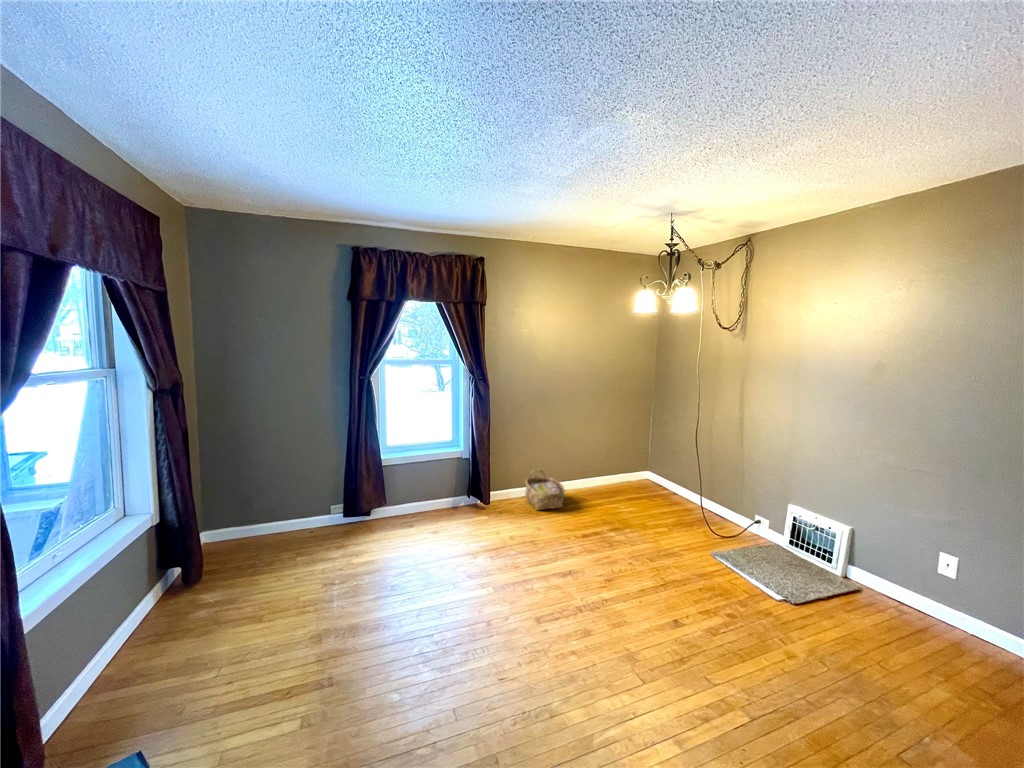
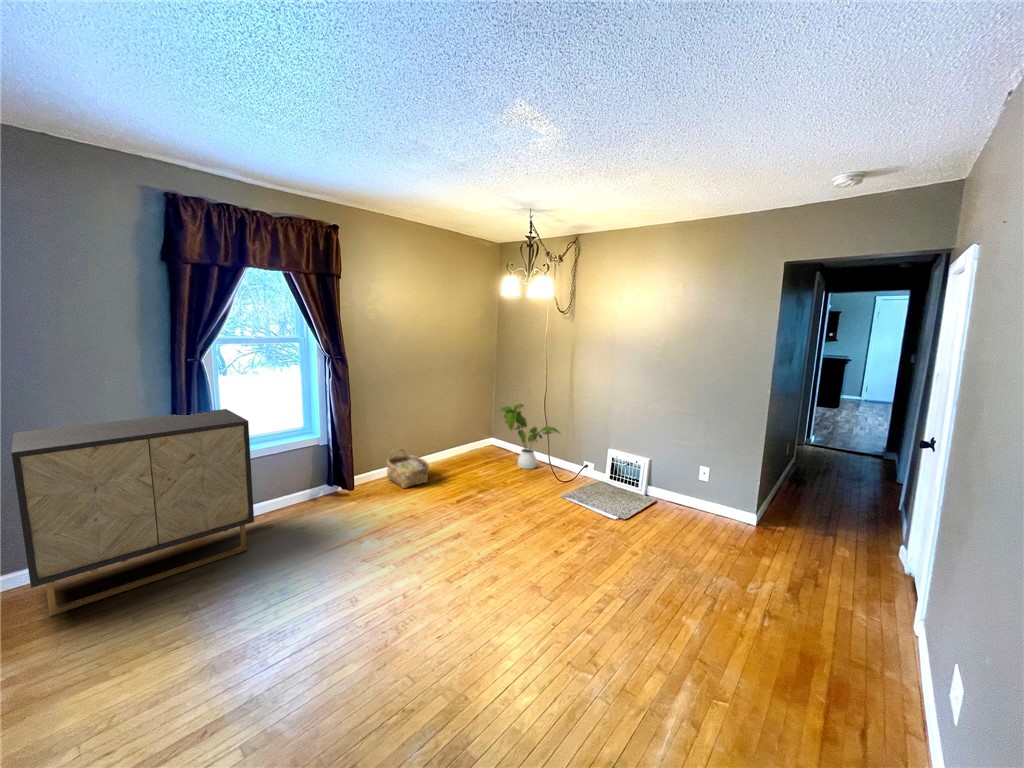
cabinet: none [239,419,394,564] -> present [11,409,254,617]
house plant: none [645,435,722,512] -> present [499,404,559,469]

